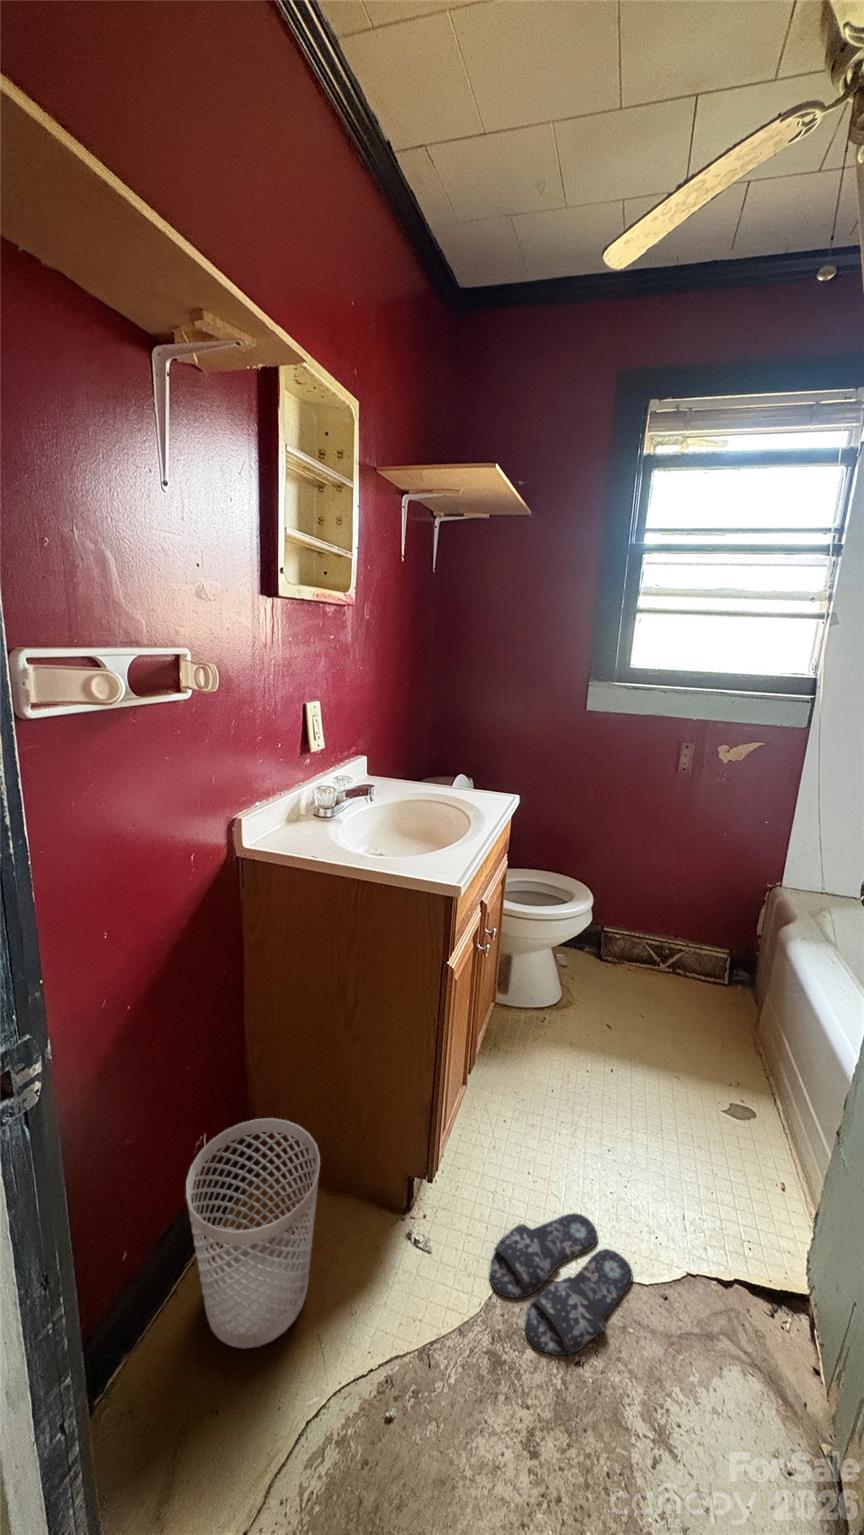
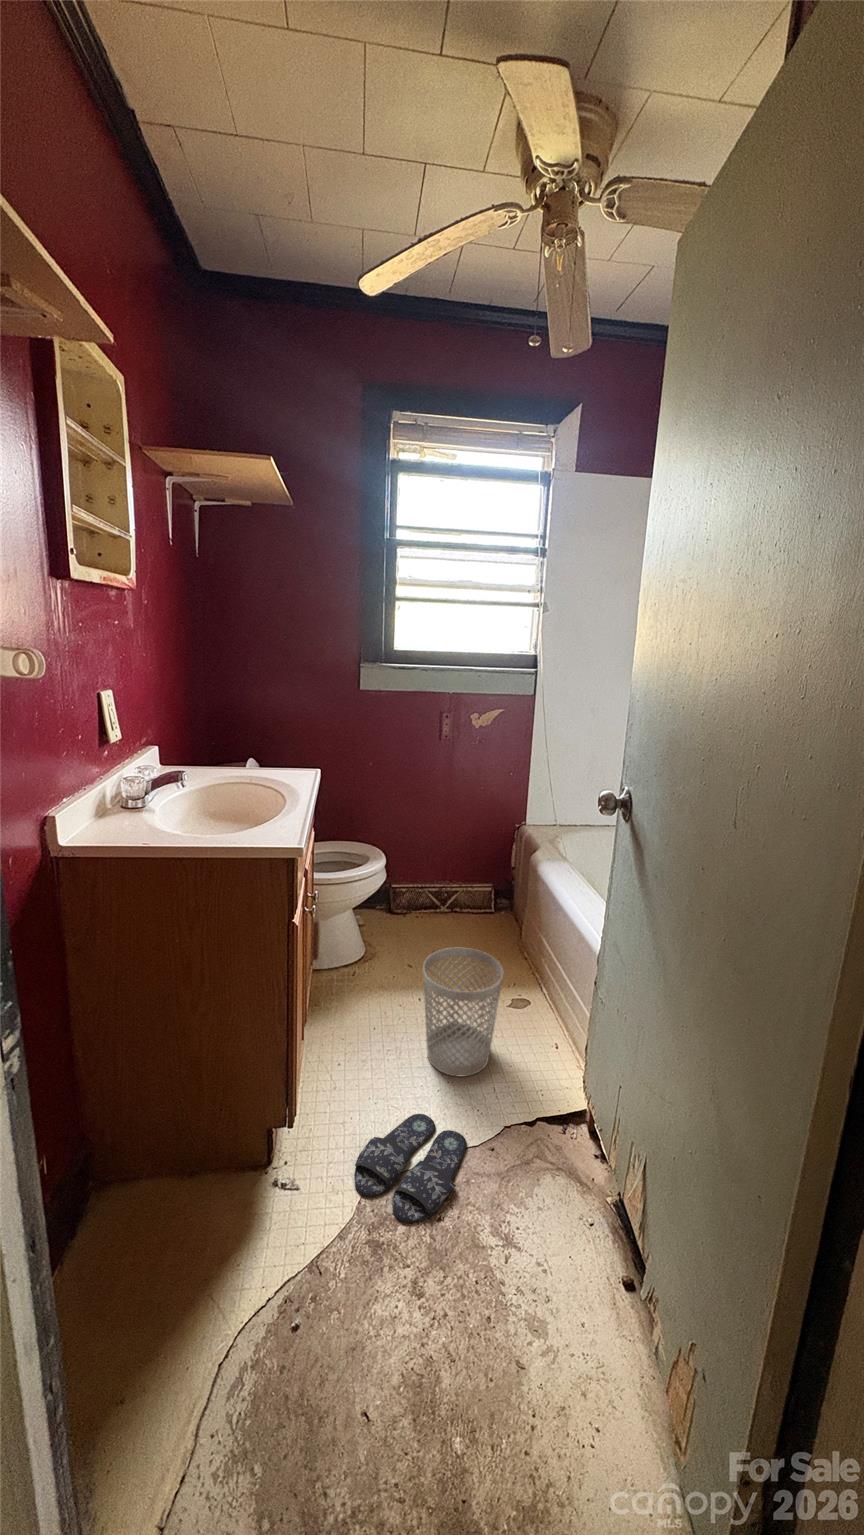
wastebasket: present [186,1118,320,1348] -> present [423,948,503,1077]

